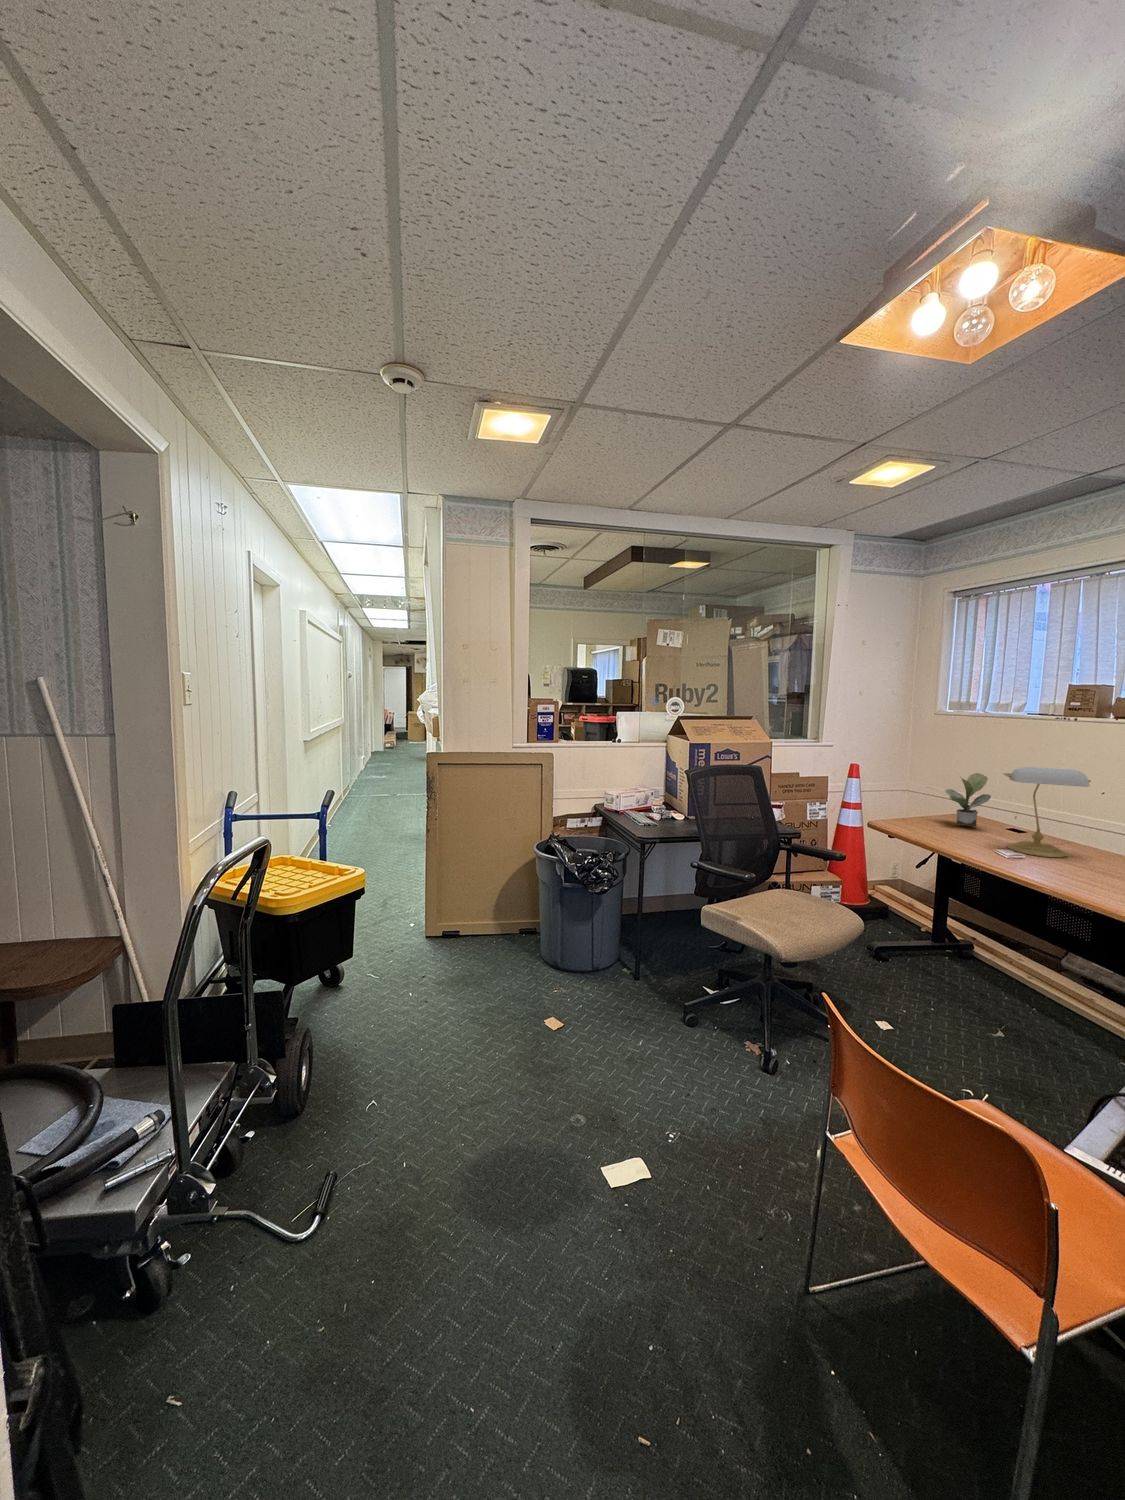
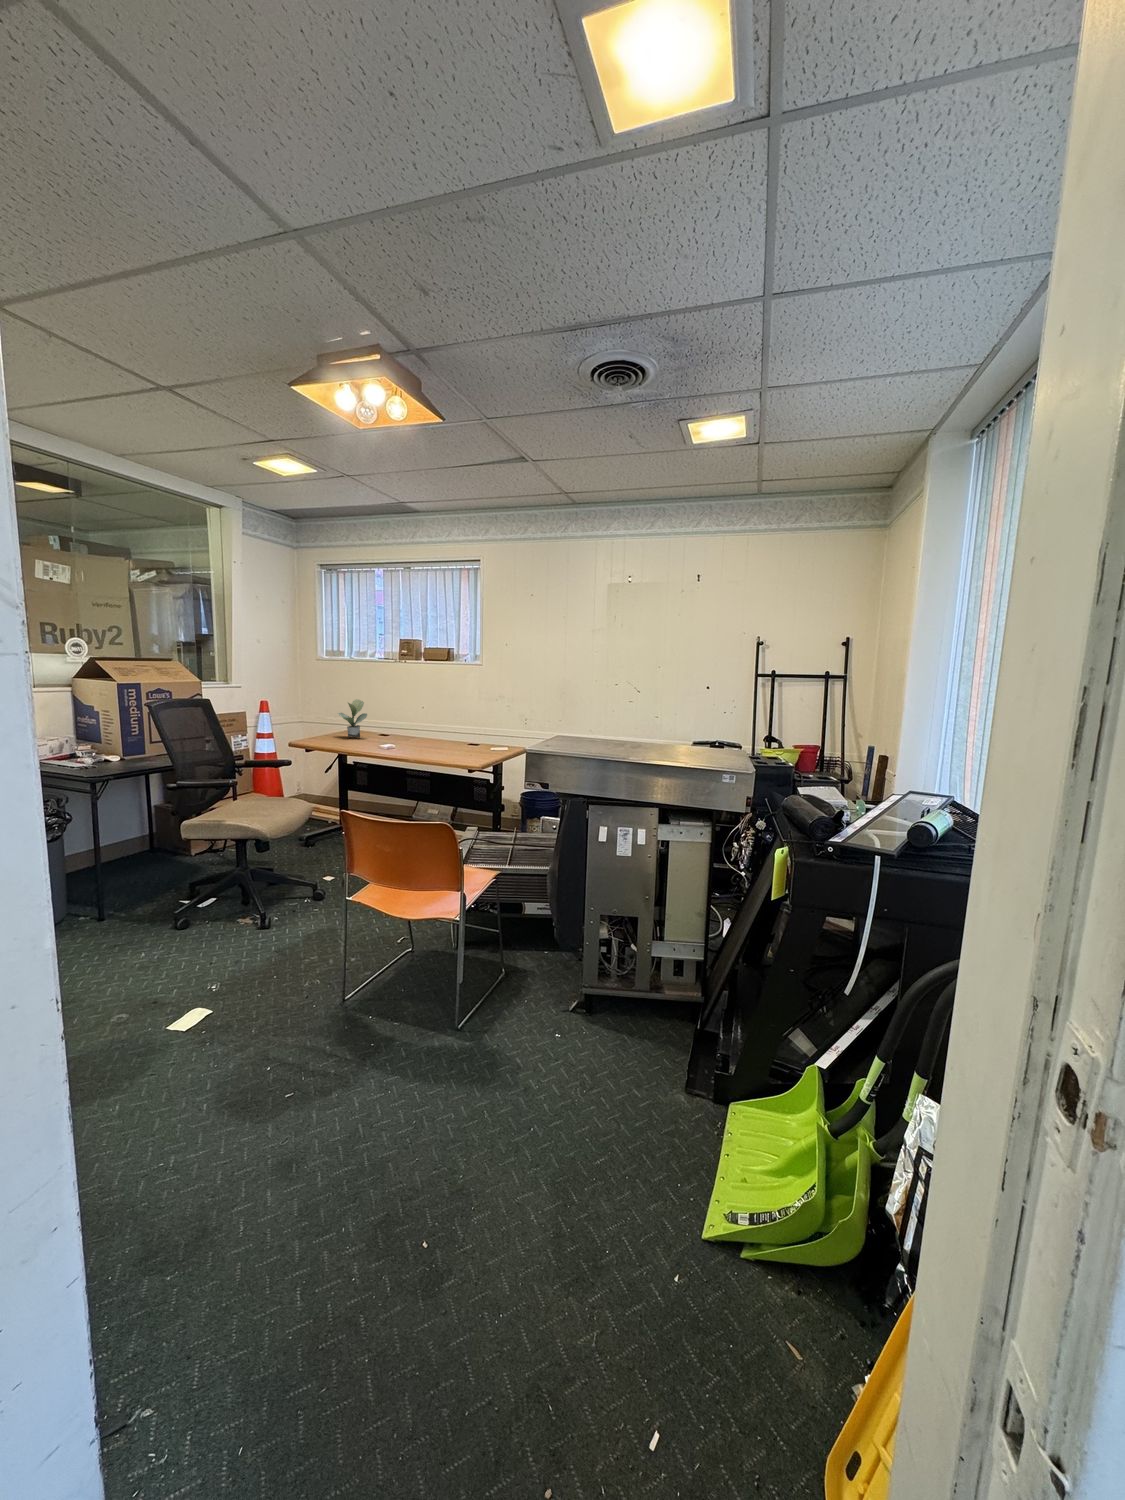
desk lamp: present [1004,767,1091,858] -> none [376,690,421,746]

